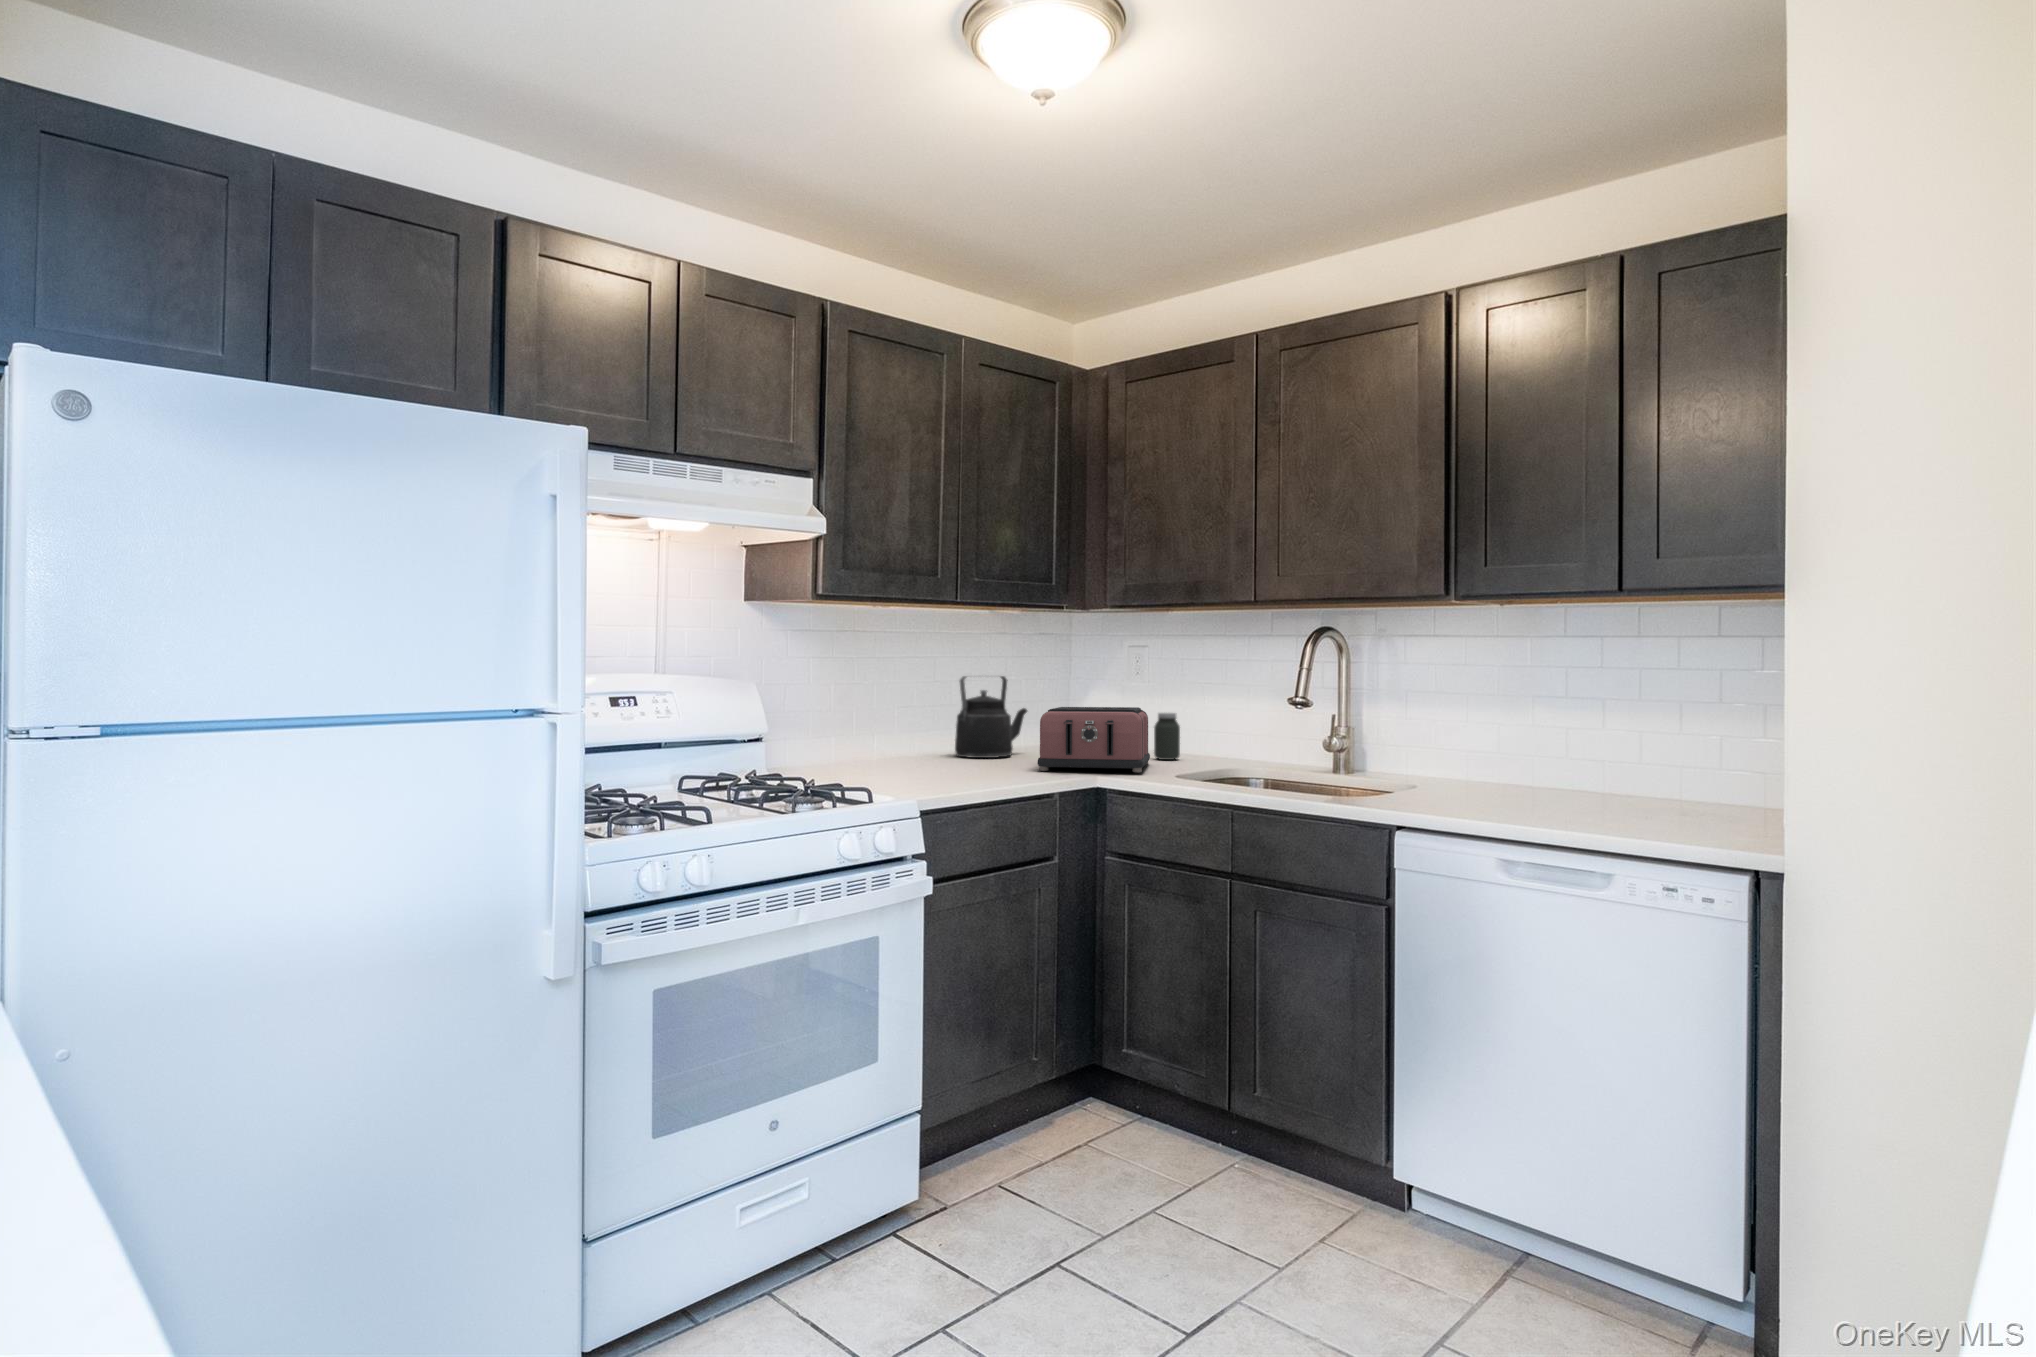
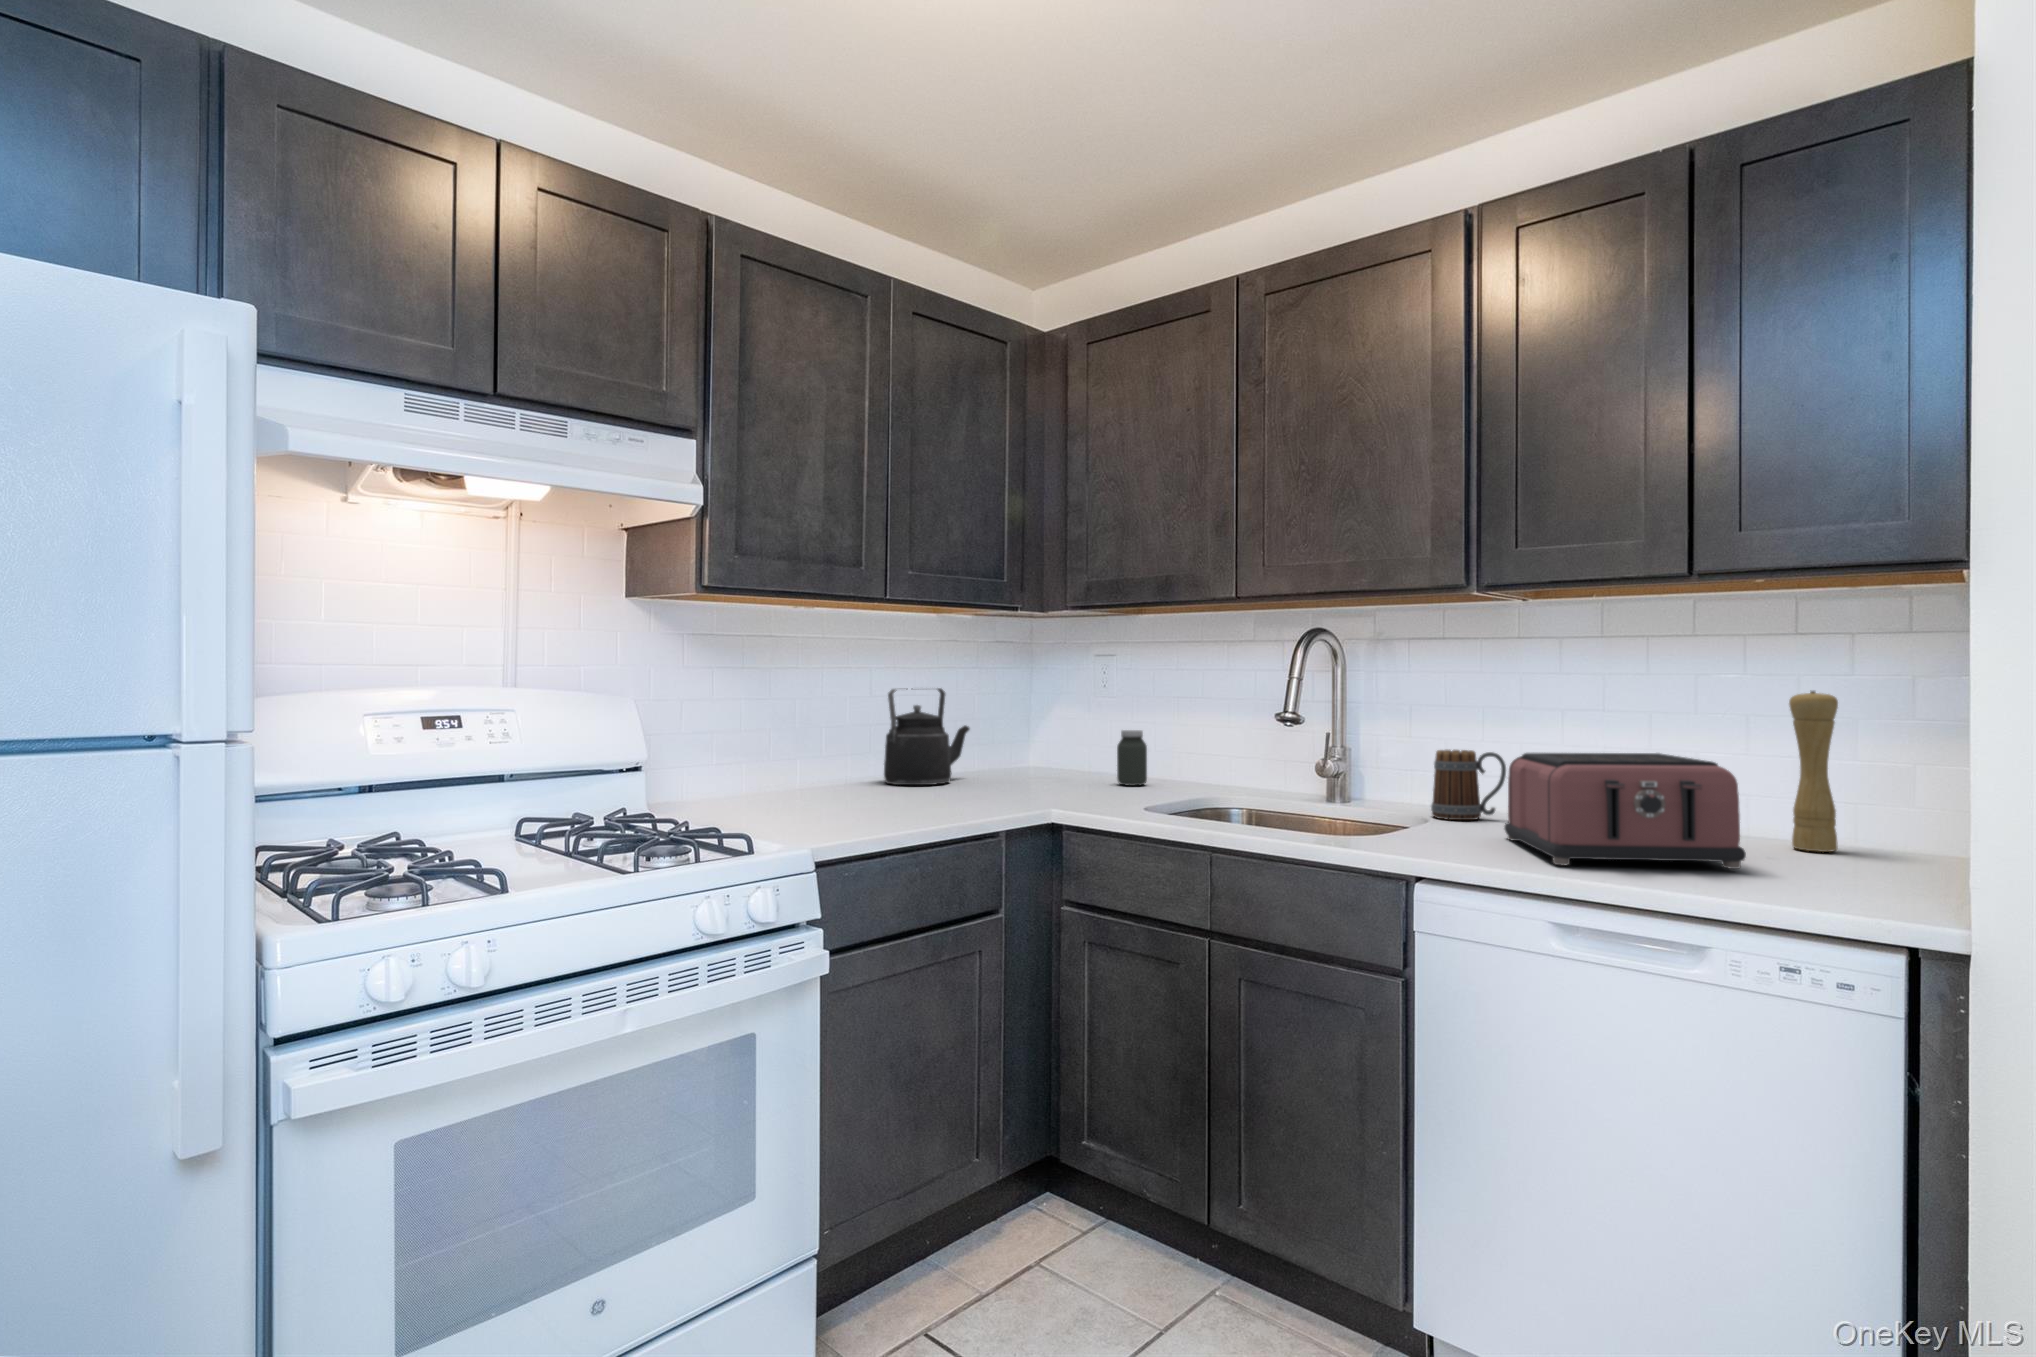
pepper mill: none [1701,681,1738,809] -> present [1789,691,1838,852]
toaster: present [1038,707,1150,772] -> present [1504,753,1746,869]
mug: none [1416,729,1478,786] -> present [1431,750,1506,820]

